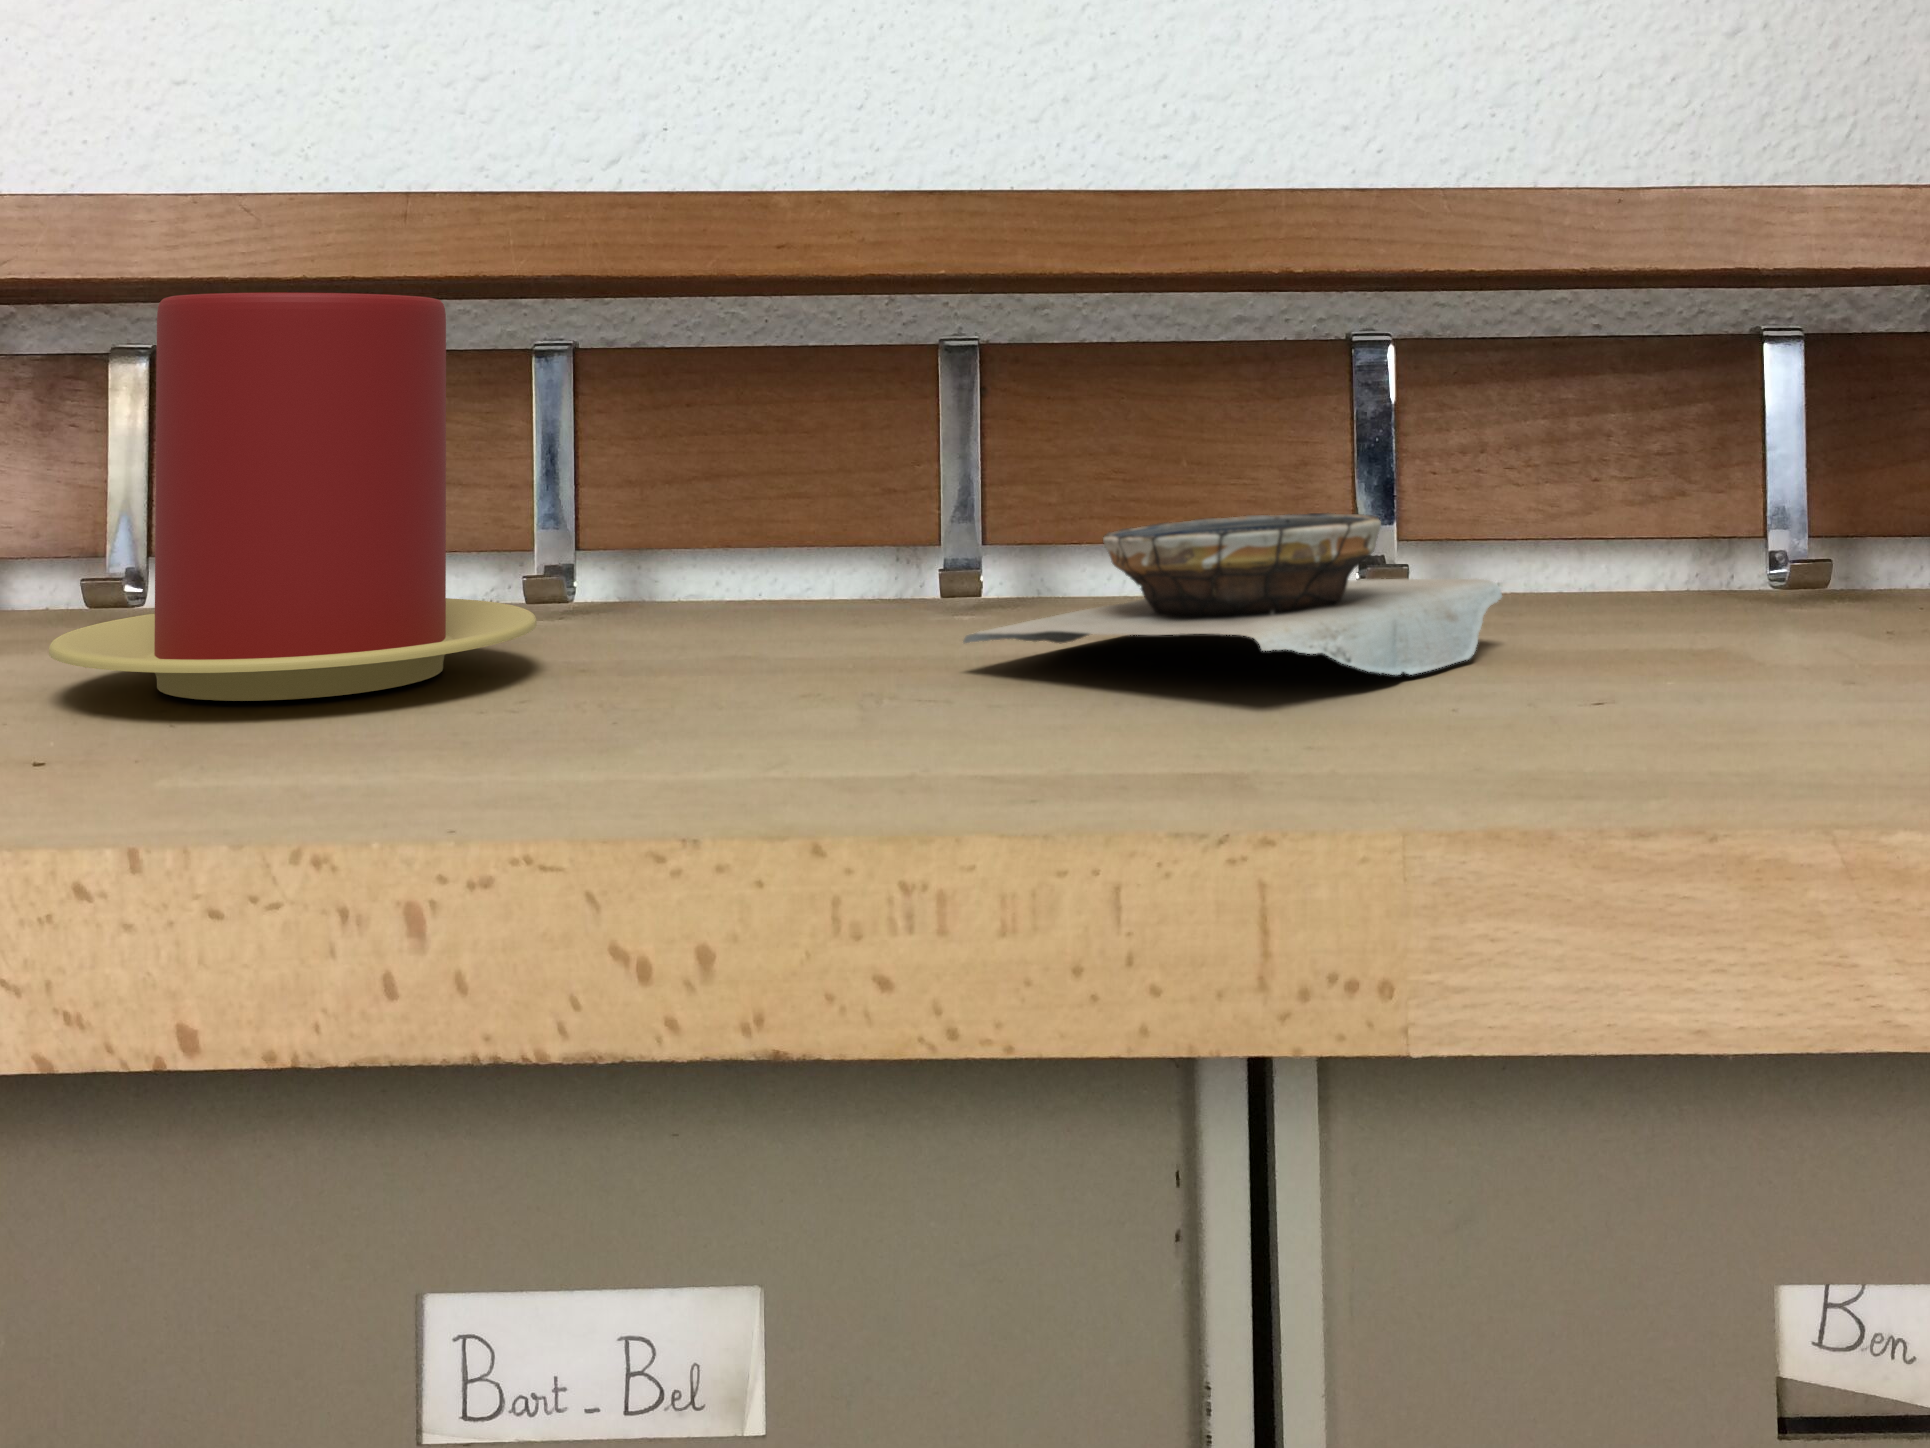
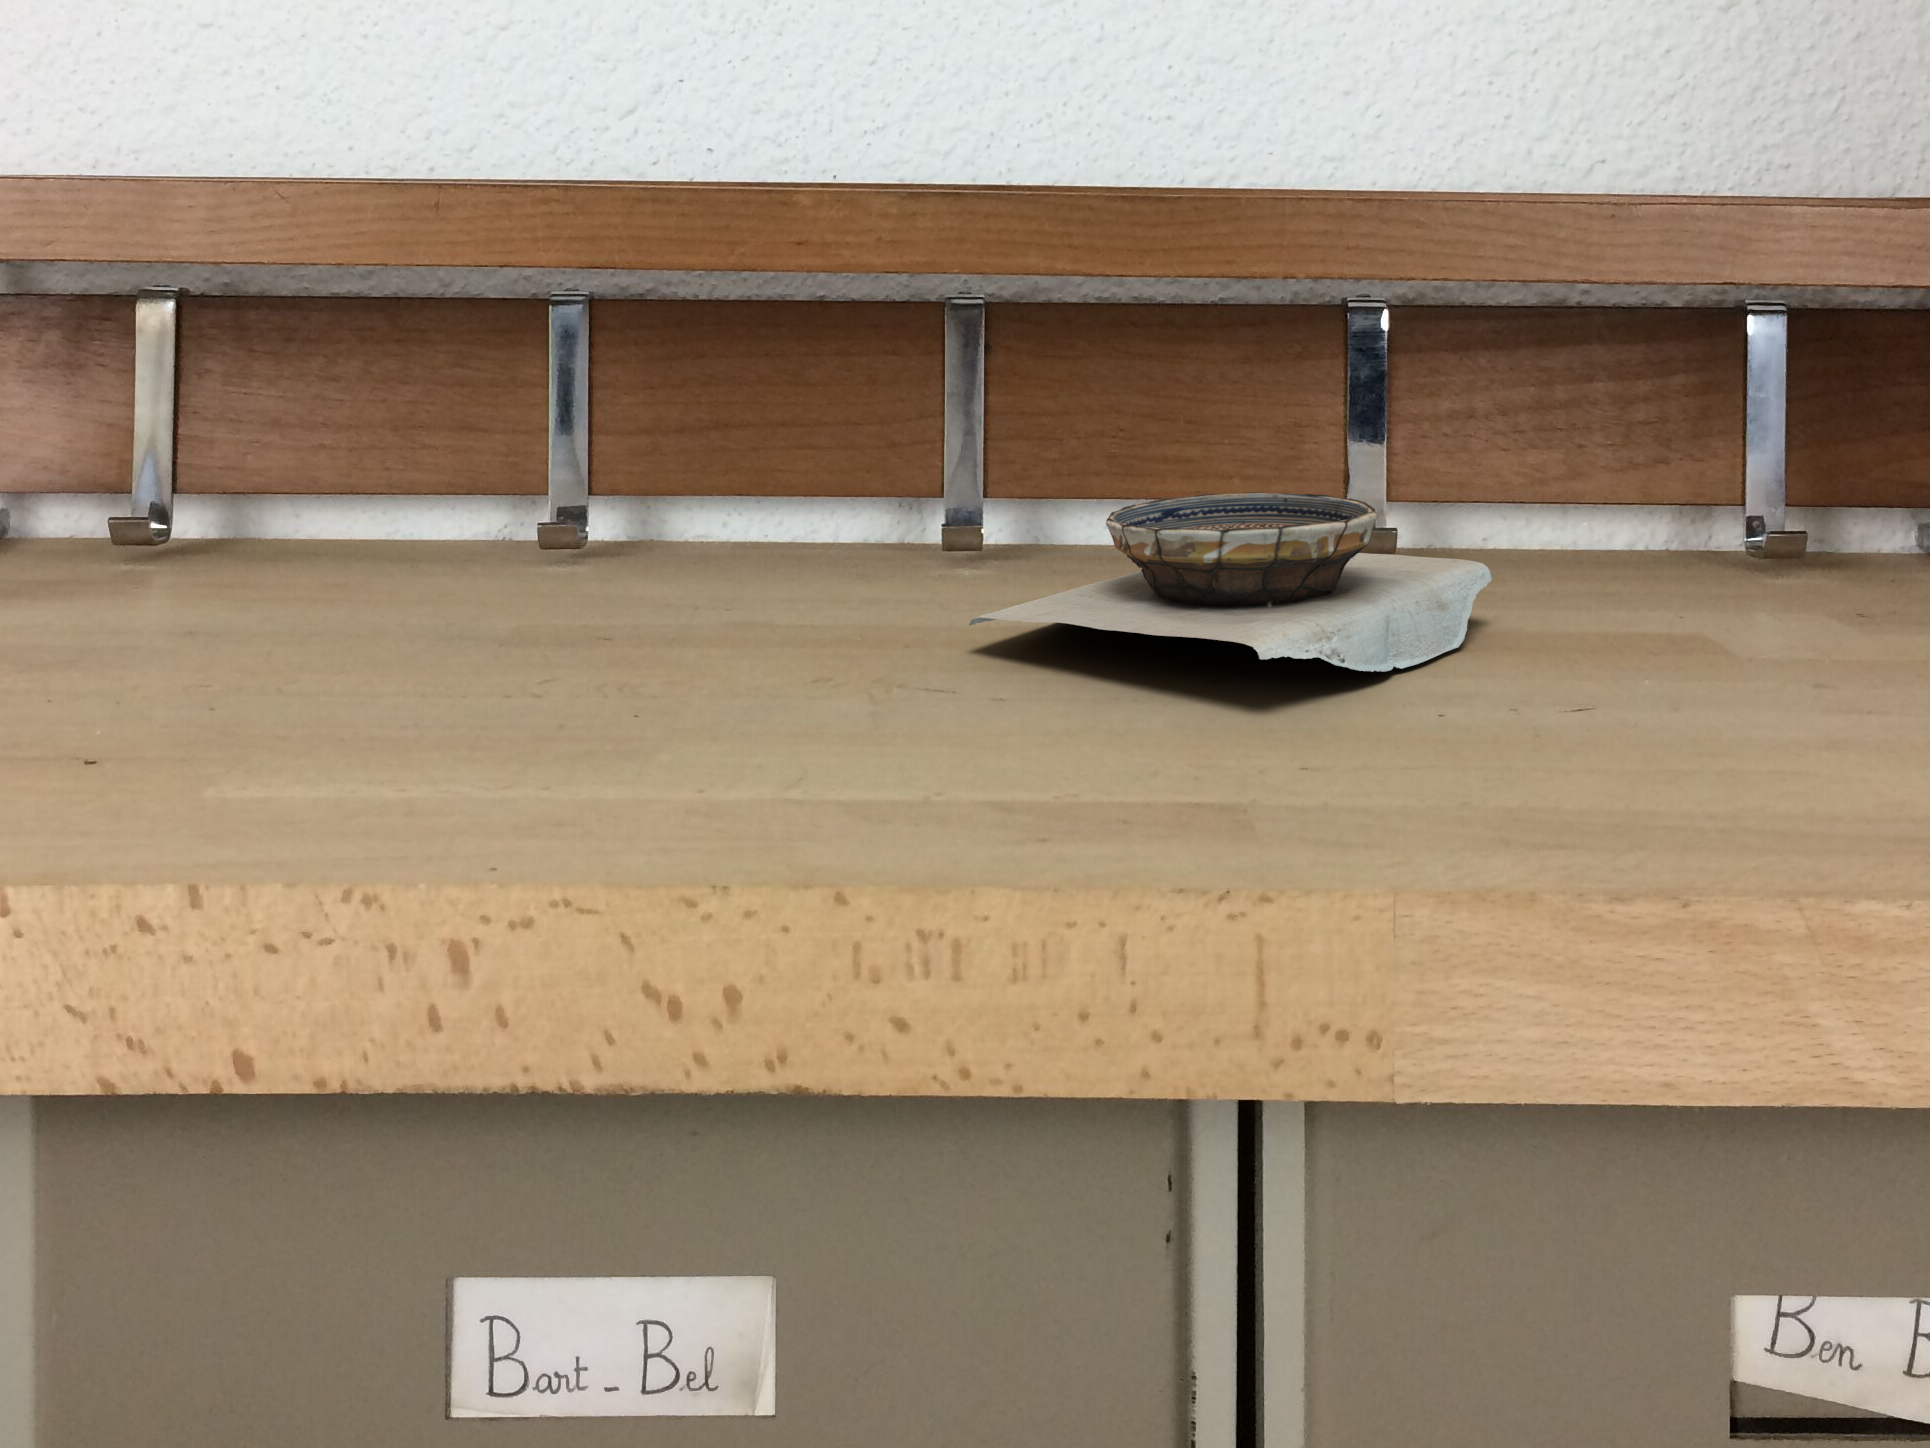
candle: present [49,292,537,701] -> none [85,276,555,680]

